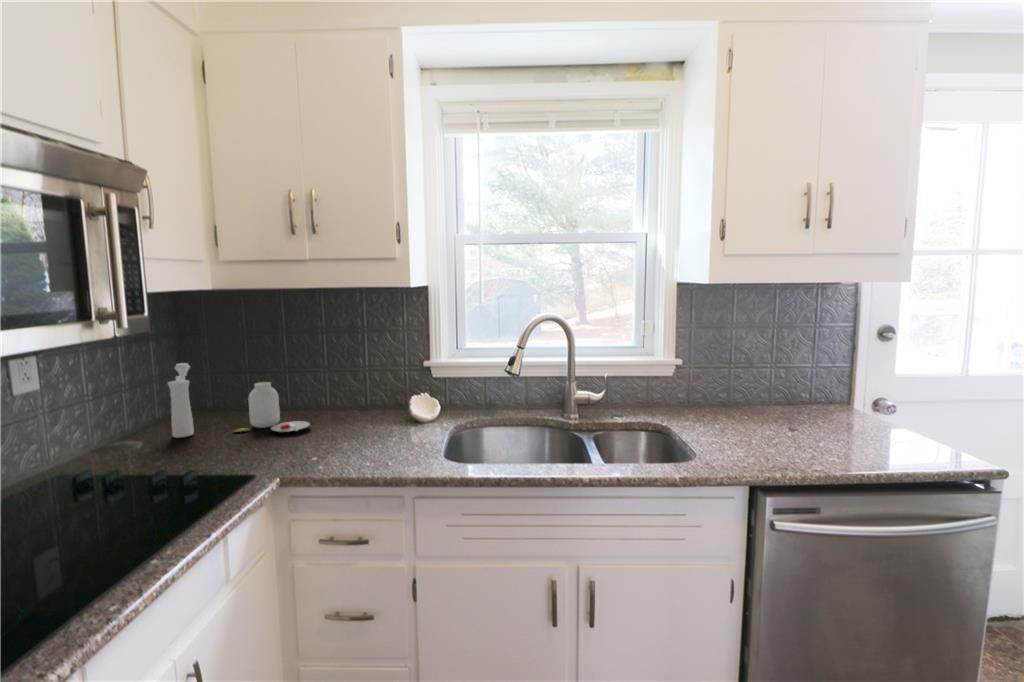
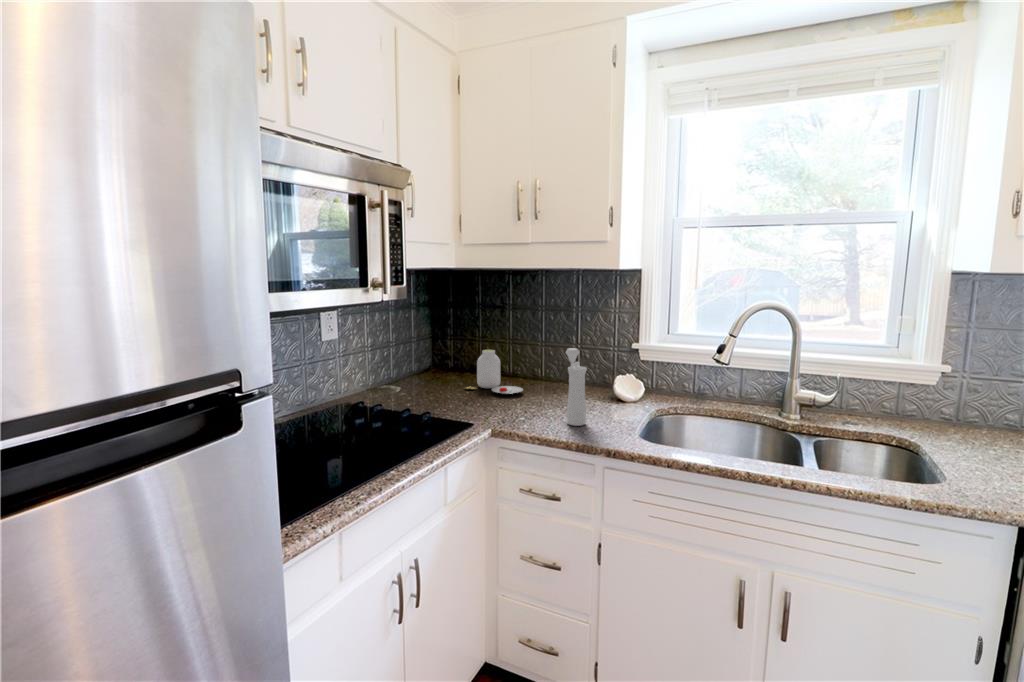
pepper mill: present [168,363,194,438] -> present [566,348,587,426]

